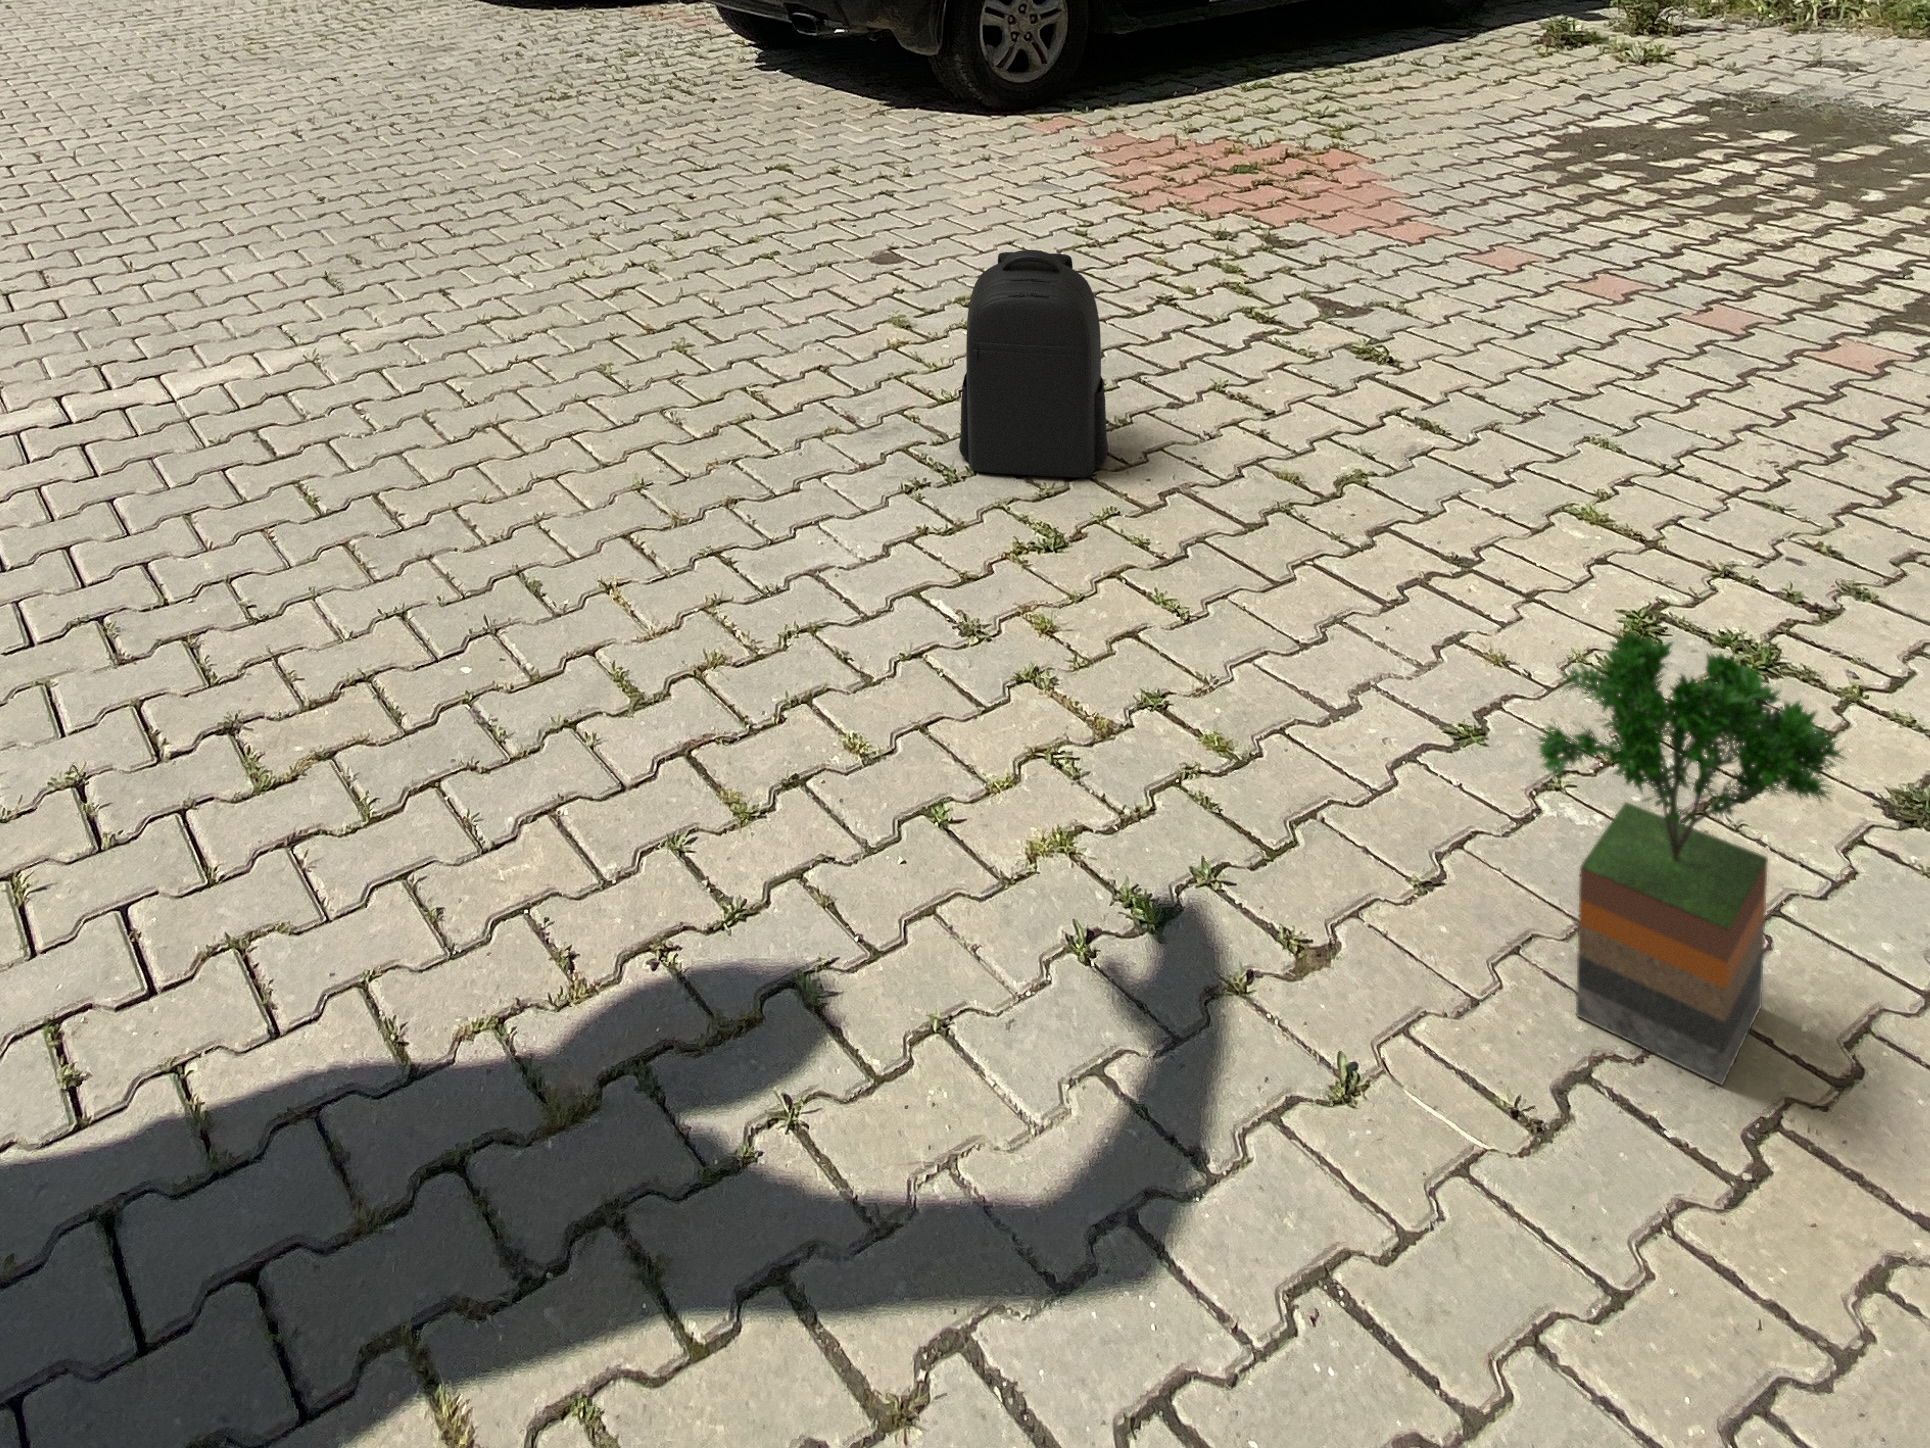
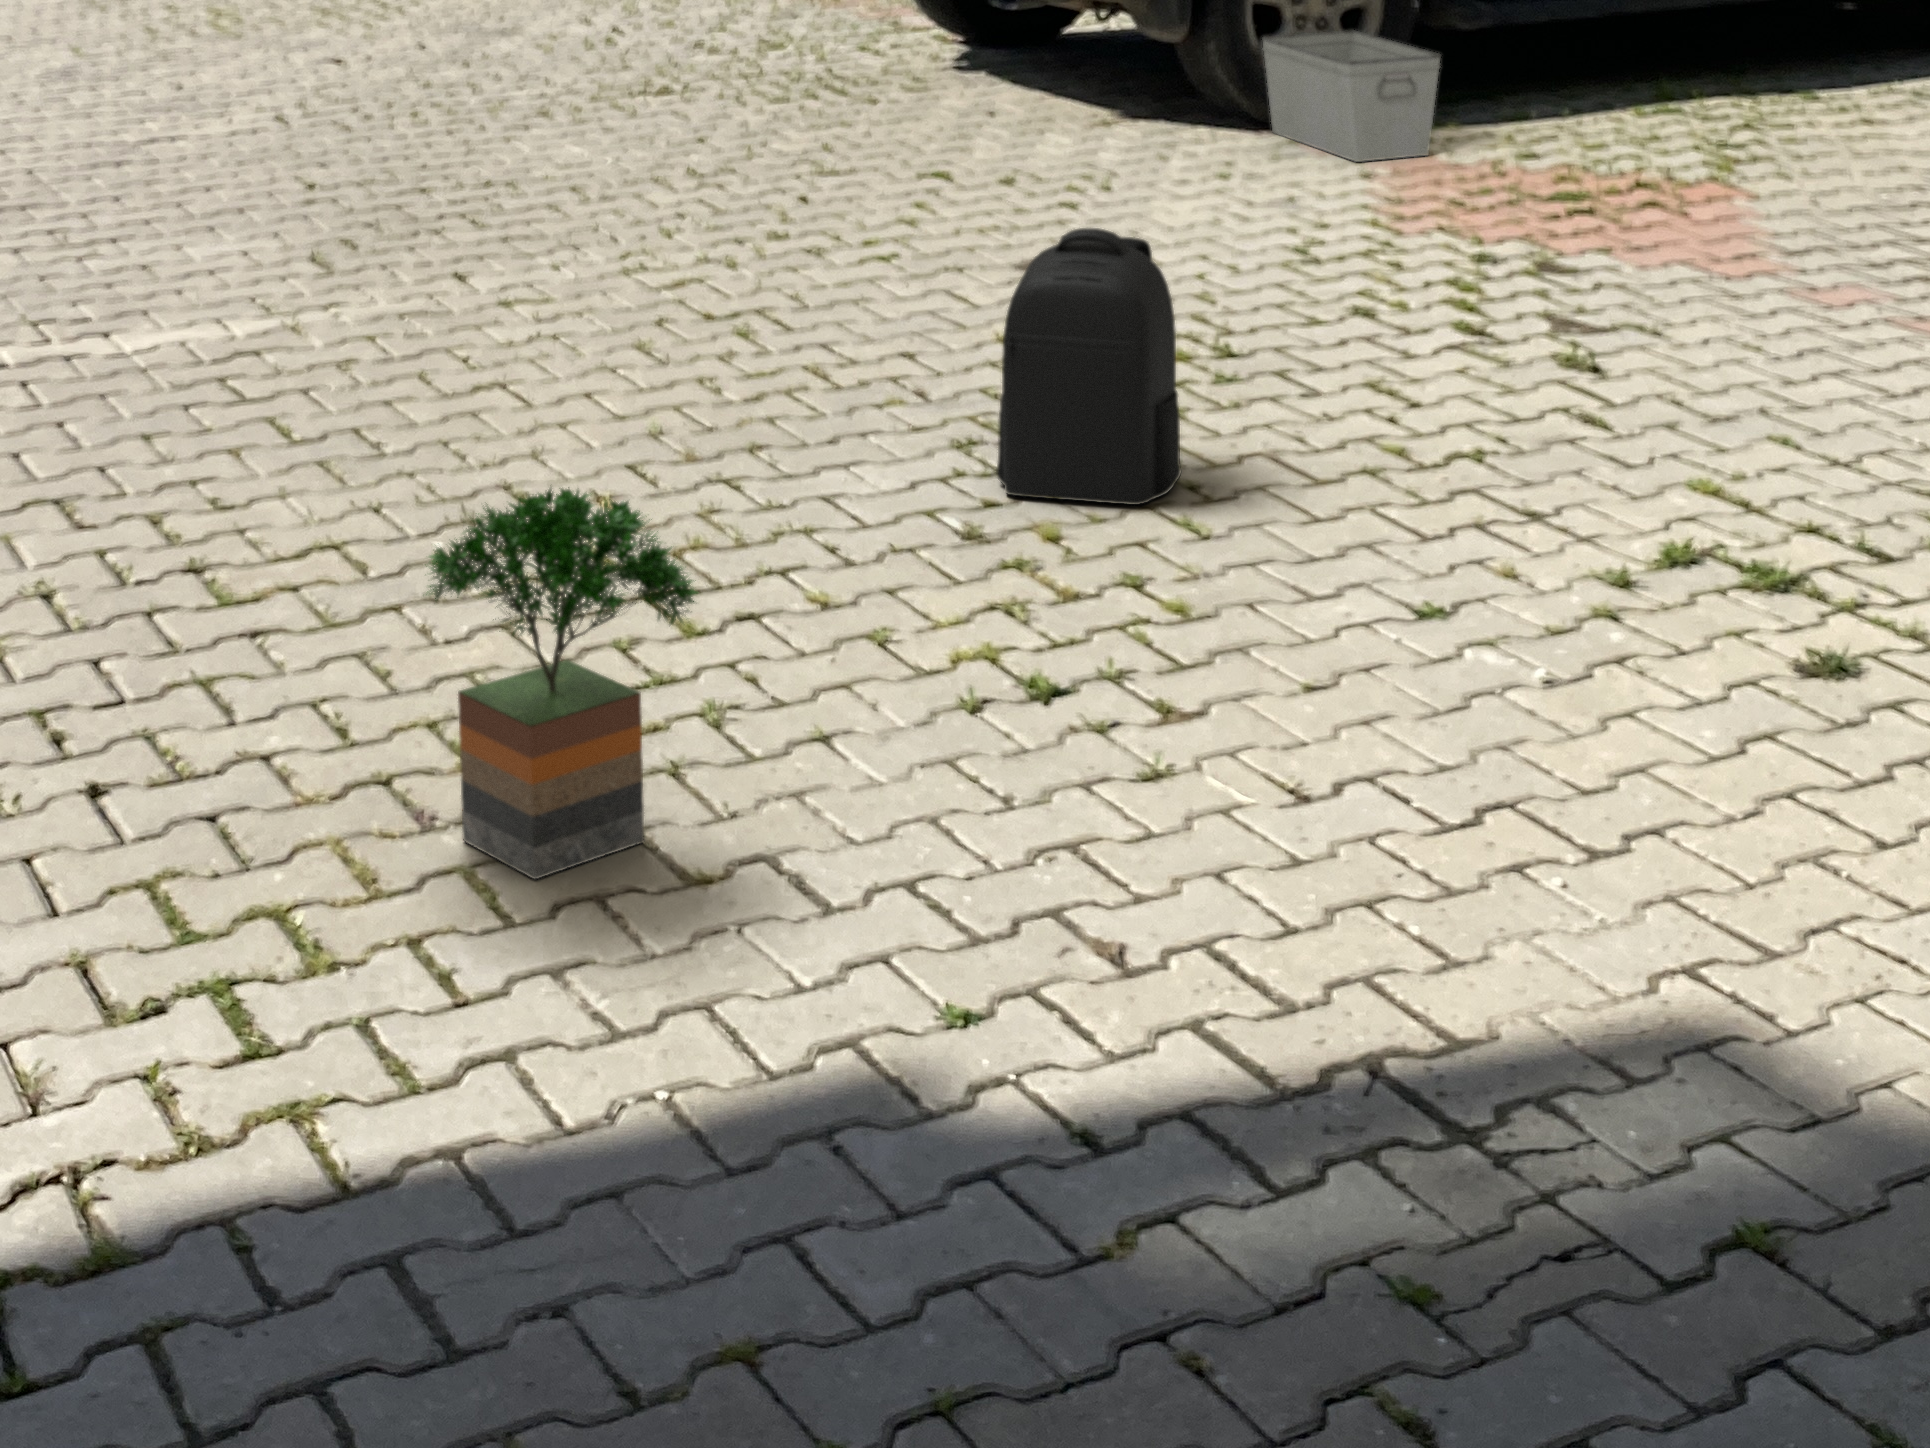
storage bin: none [996,35,1128,129] -> present [1263,30,1441,162]
potted tree: present [1538,633,1847,1085] -> present [426,487,698,879]

